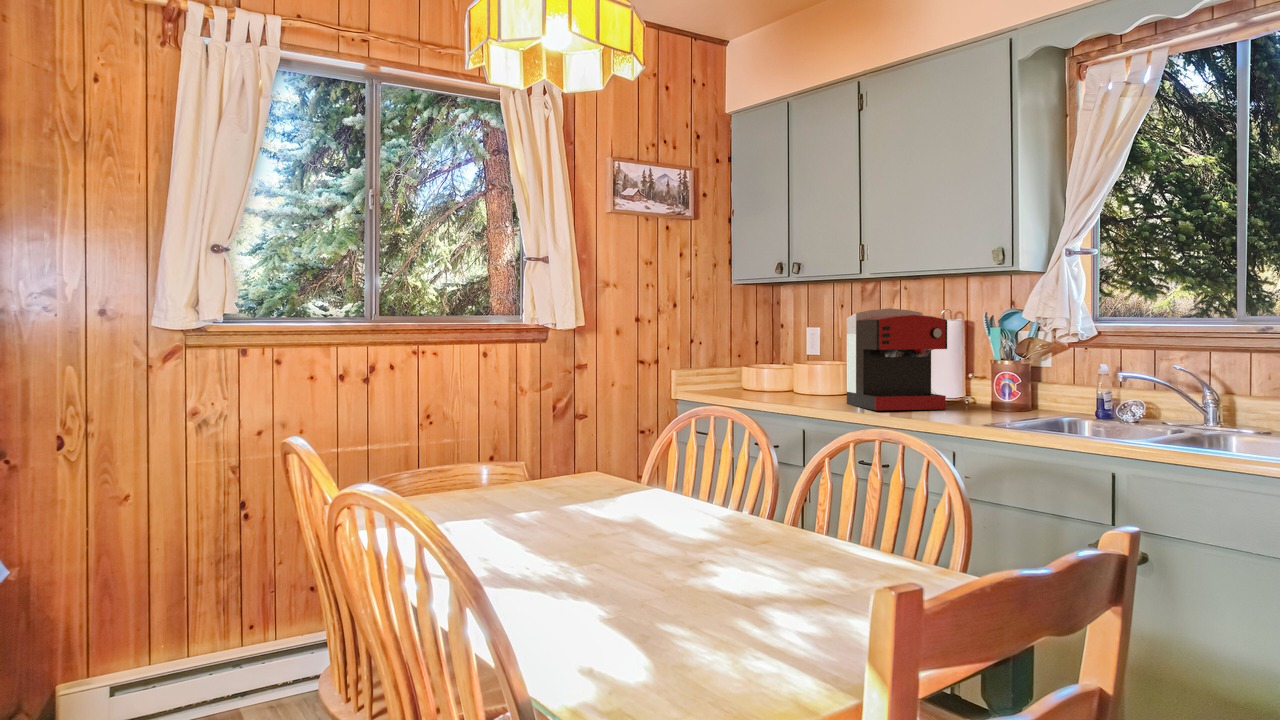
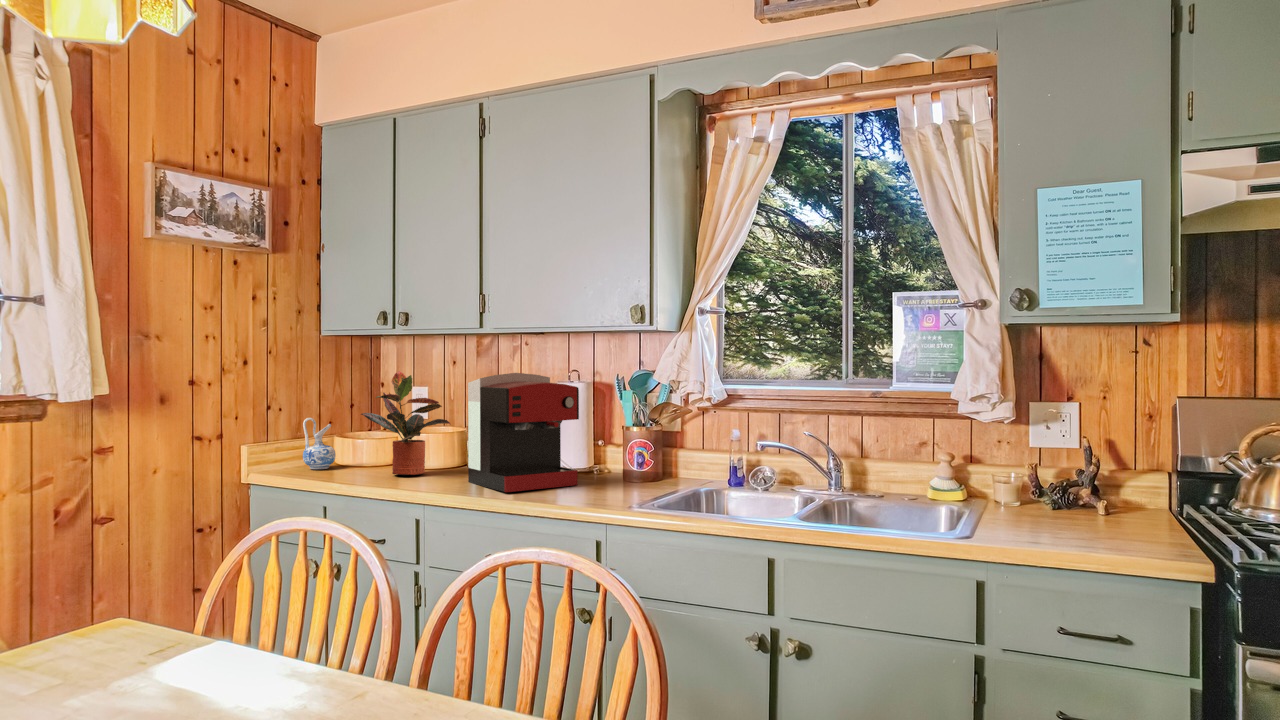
potted plant: none [758,311,833,398] -> present [361,371,450,475]
ceramic pitcher: none [717,351,742,392] -> present [303,418,336,469]

